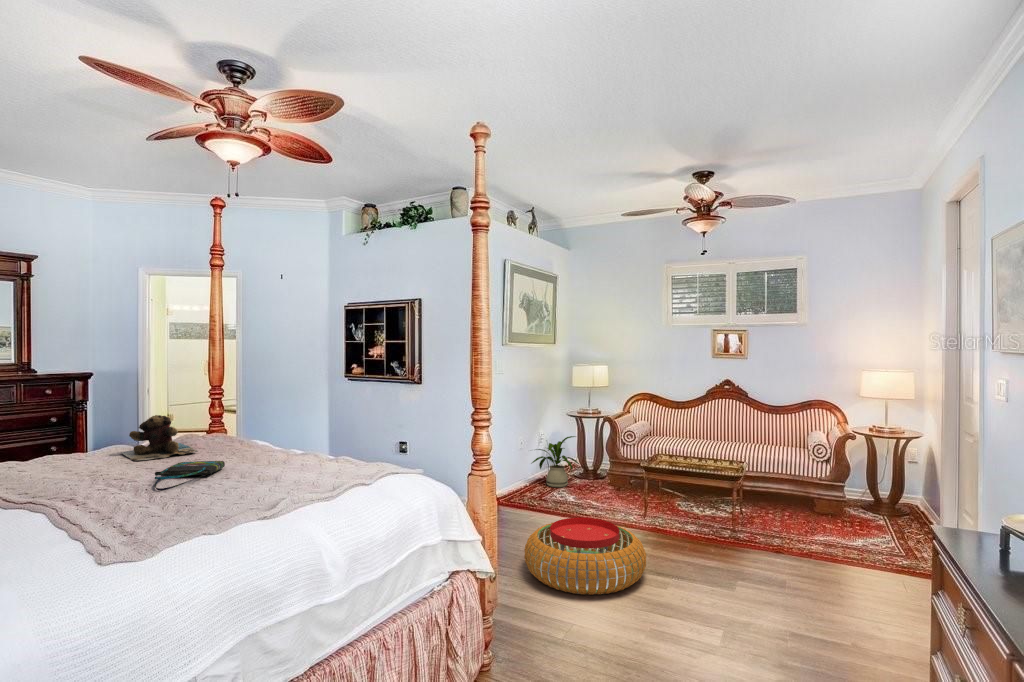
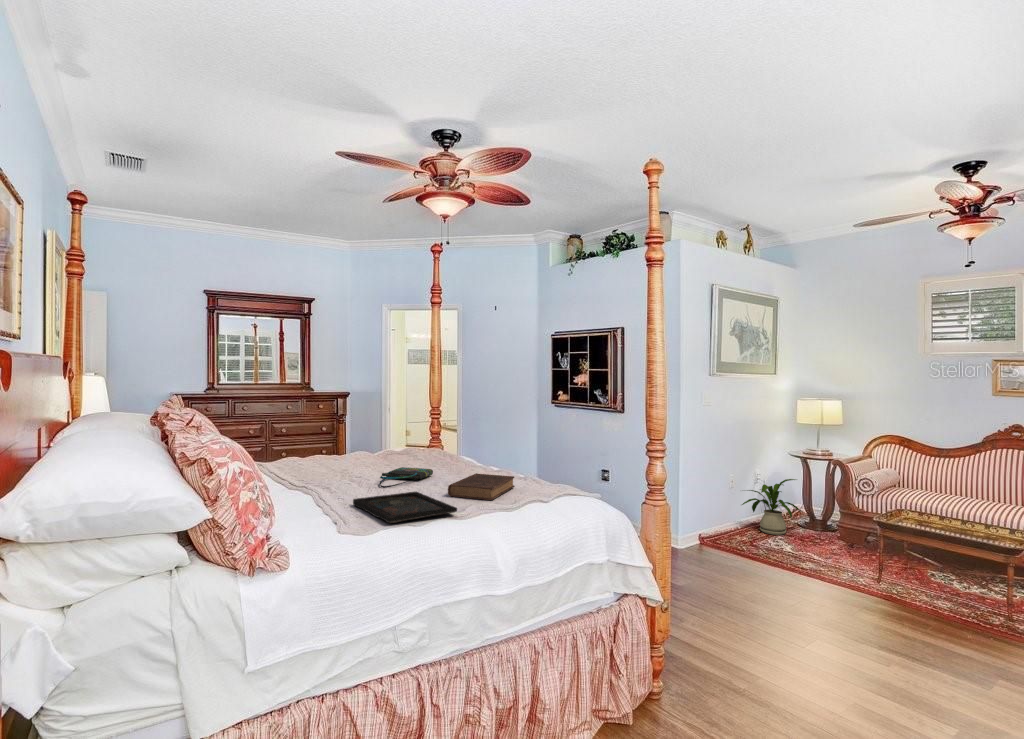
teddy bear: present [121,415,198,461] -> none [363,428,417,464]
book: none [252,461,331,492] -> present [448,473,515,500]
tray: none [122,491,273,538] -> present [353,492,457,523]
pouf: present [524,517,646,595] -> none [715,566,865,655]

